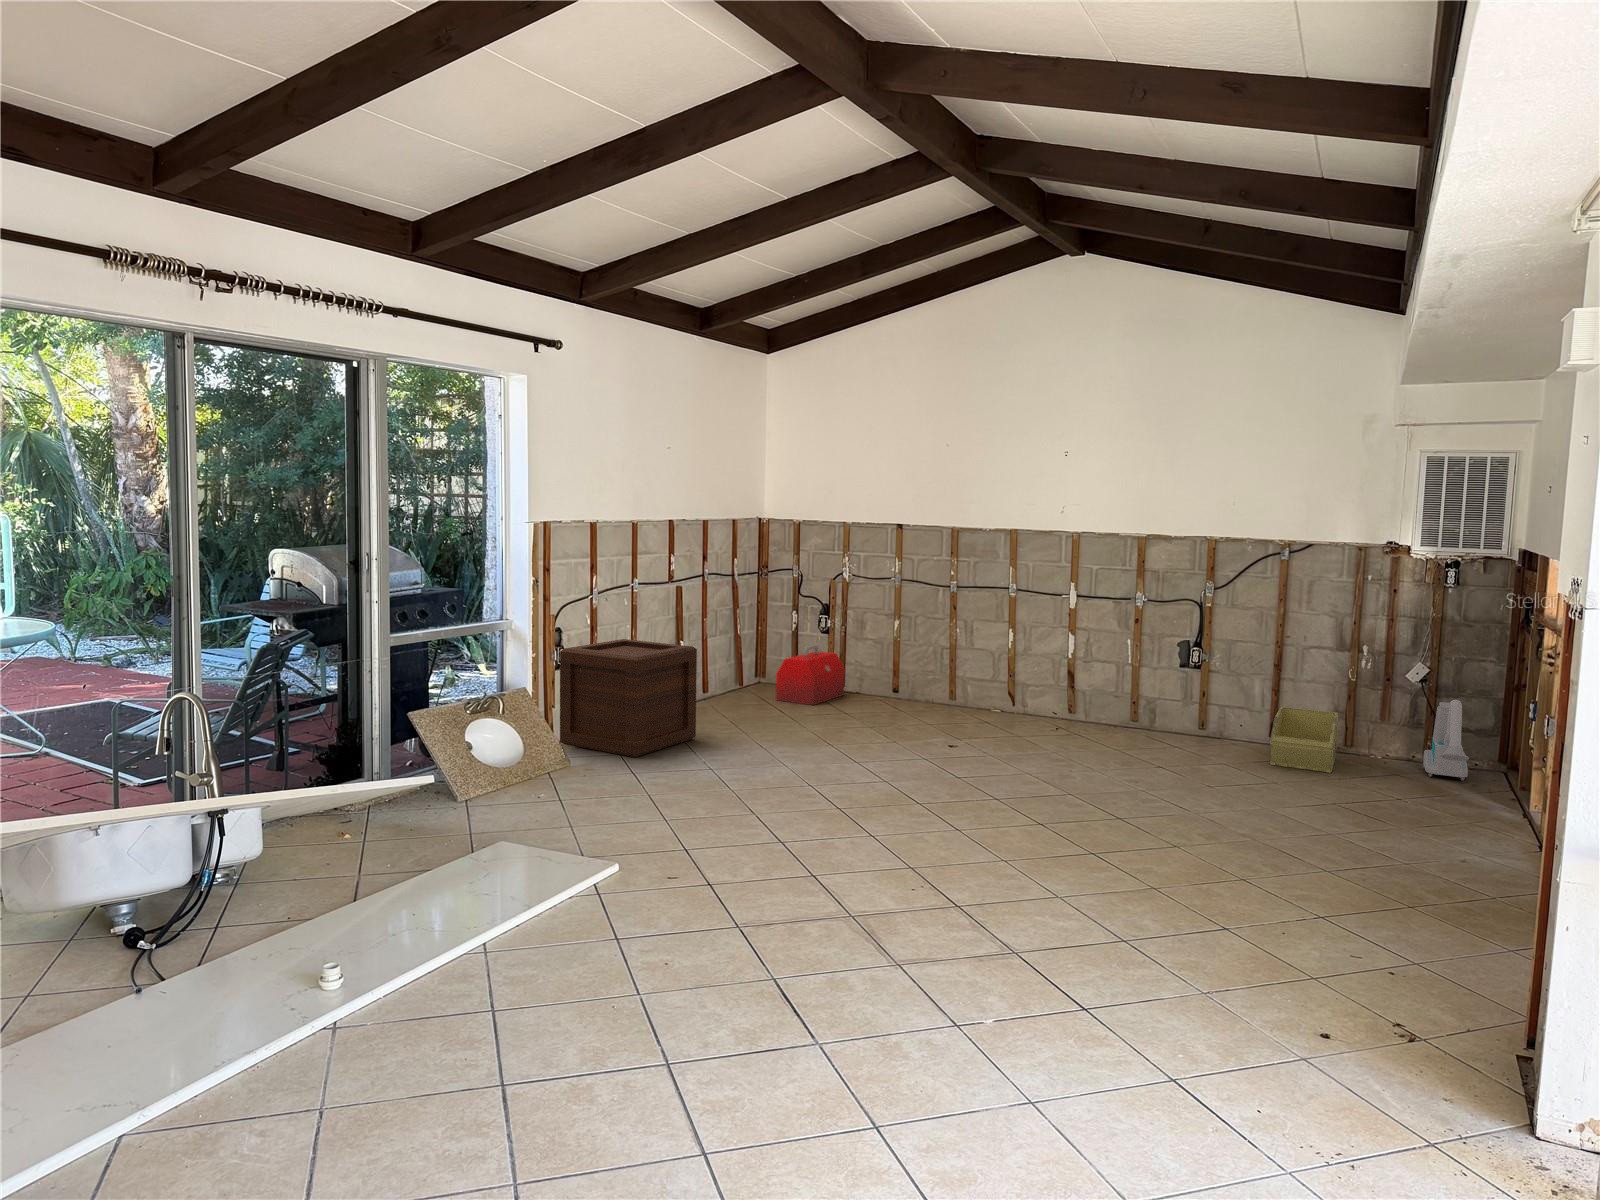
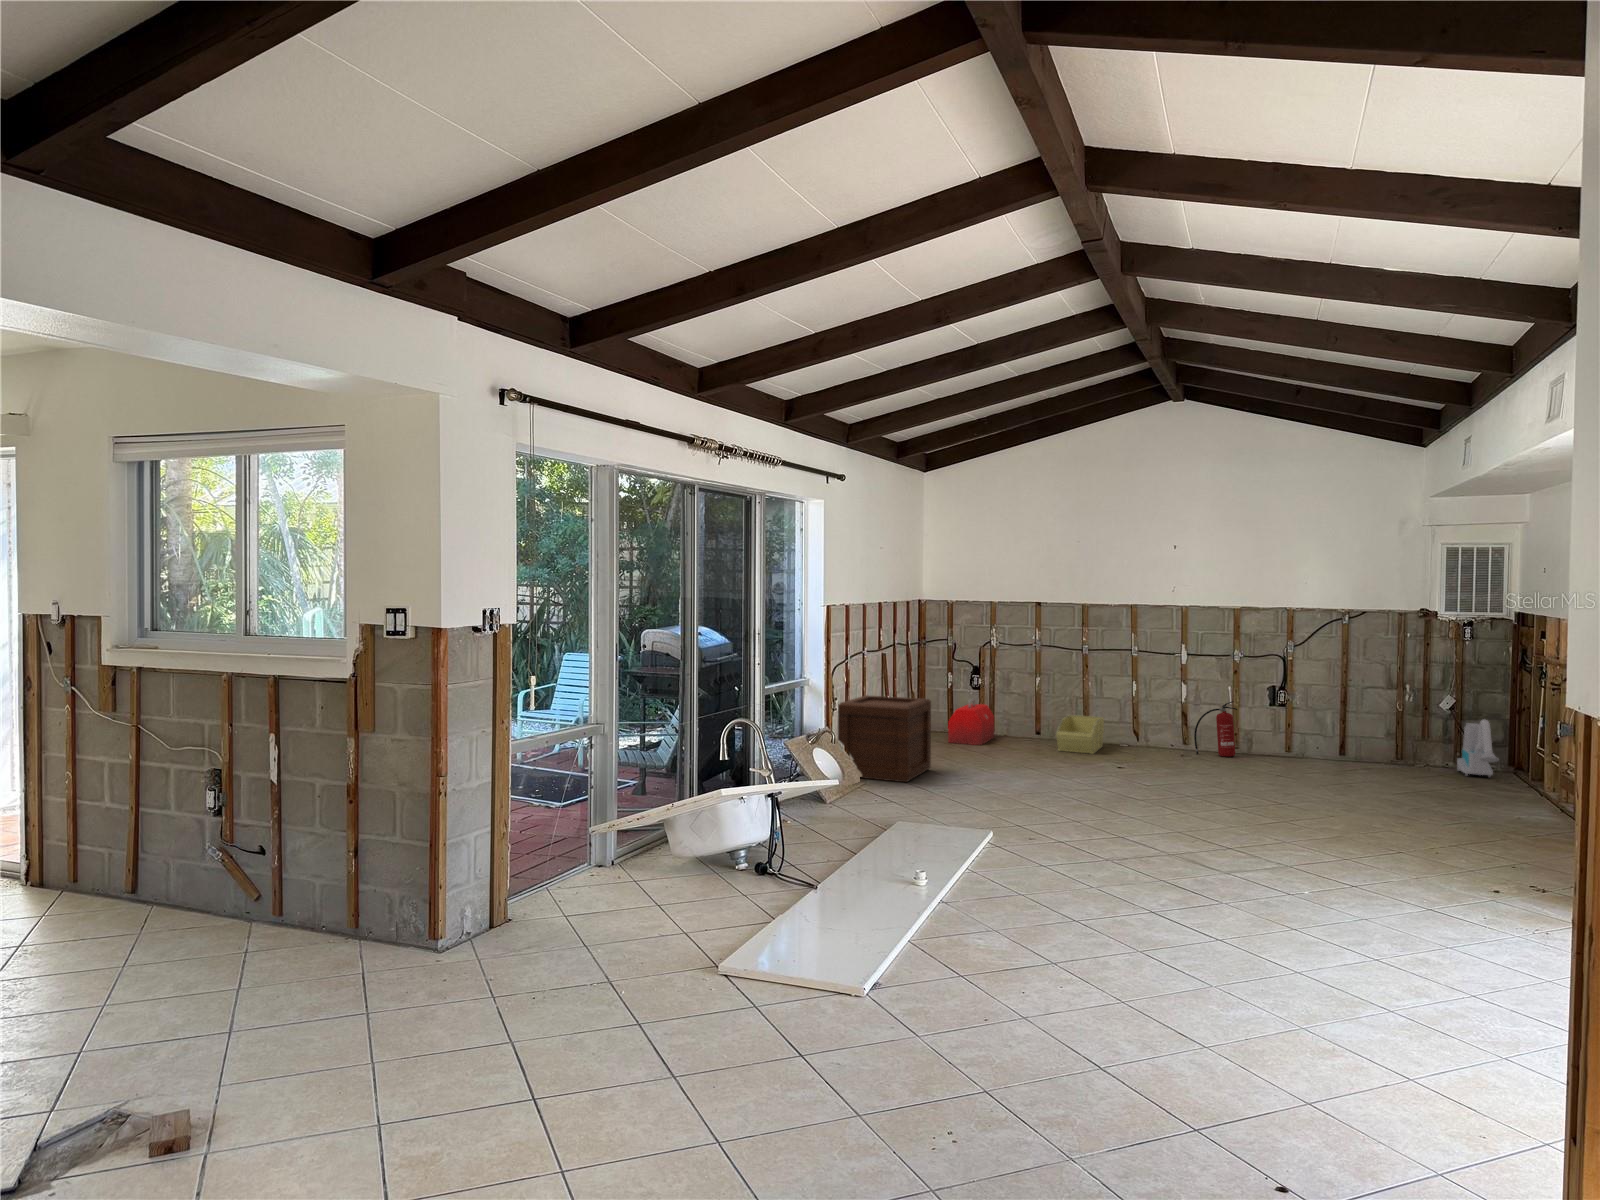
fire extinguisher: none [1079,660,1135,733] -> present [1194,701,1237,757]
storage bin: present [1269,707,1338,773] -> present [1056,715,1104,754]

